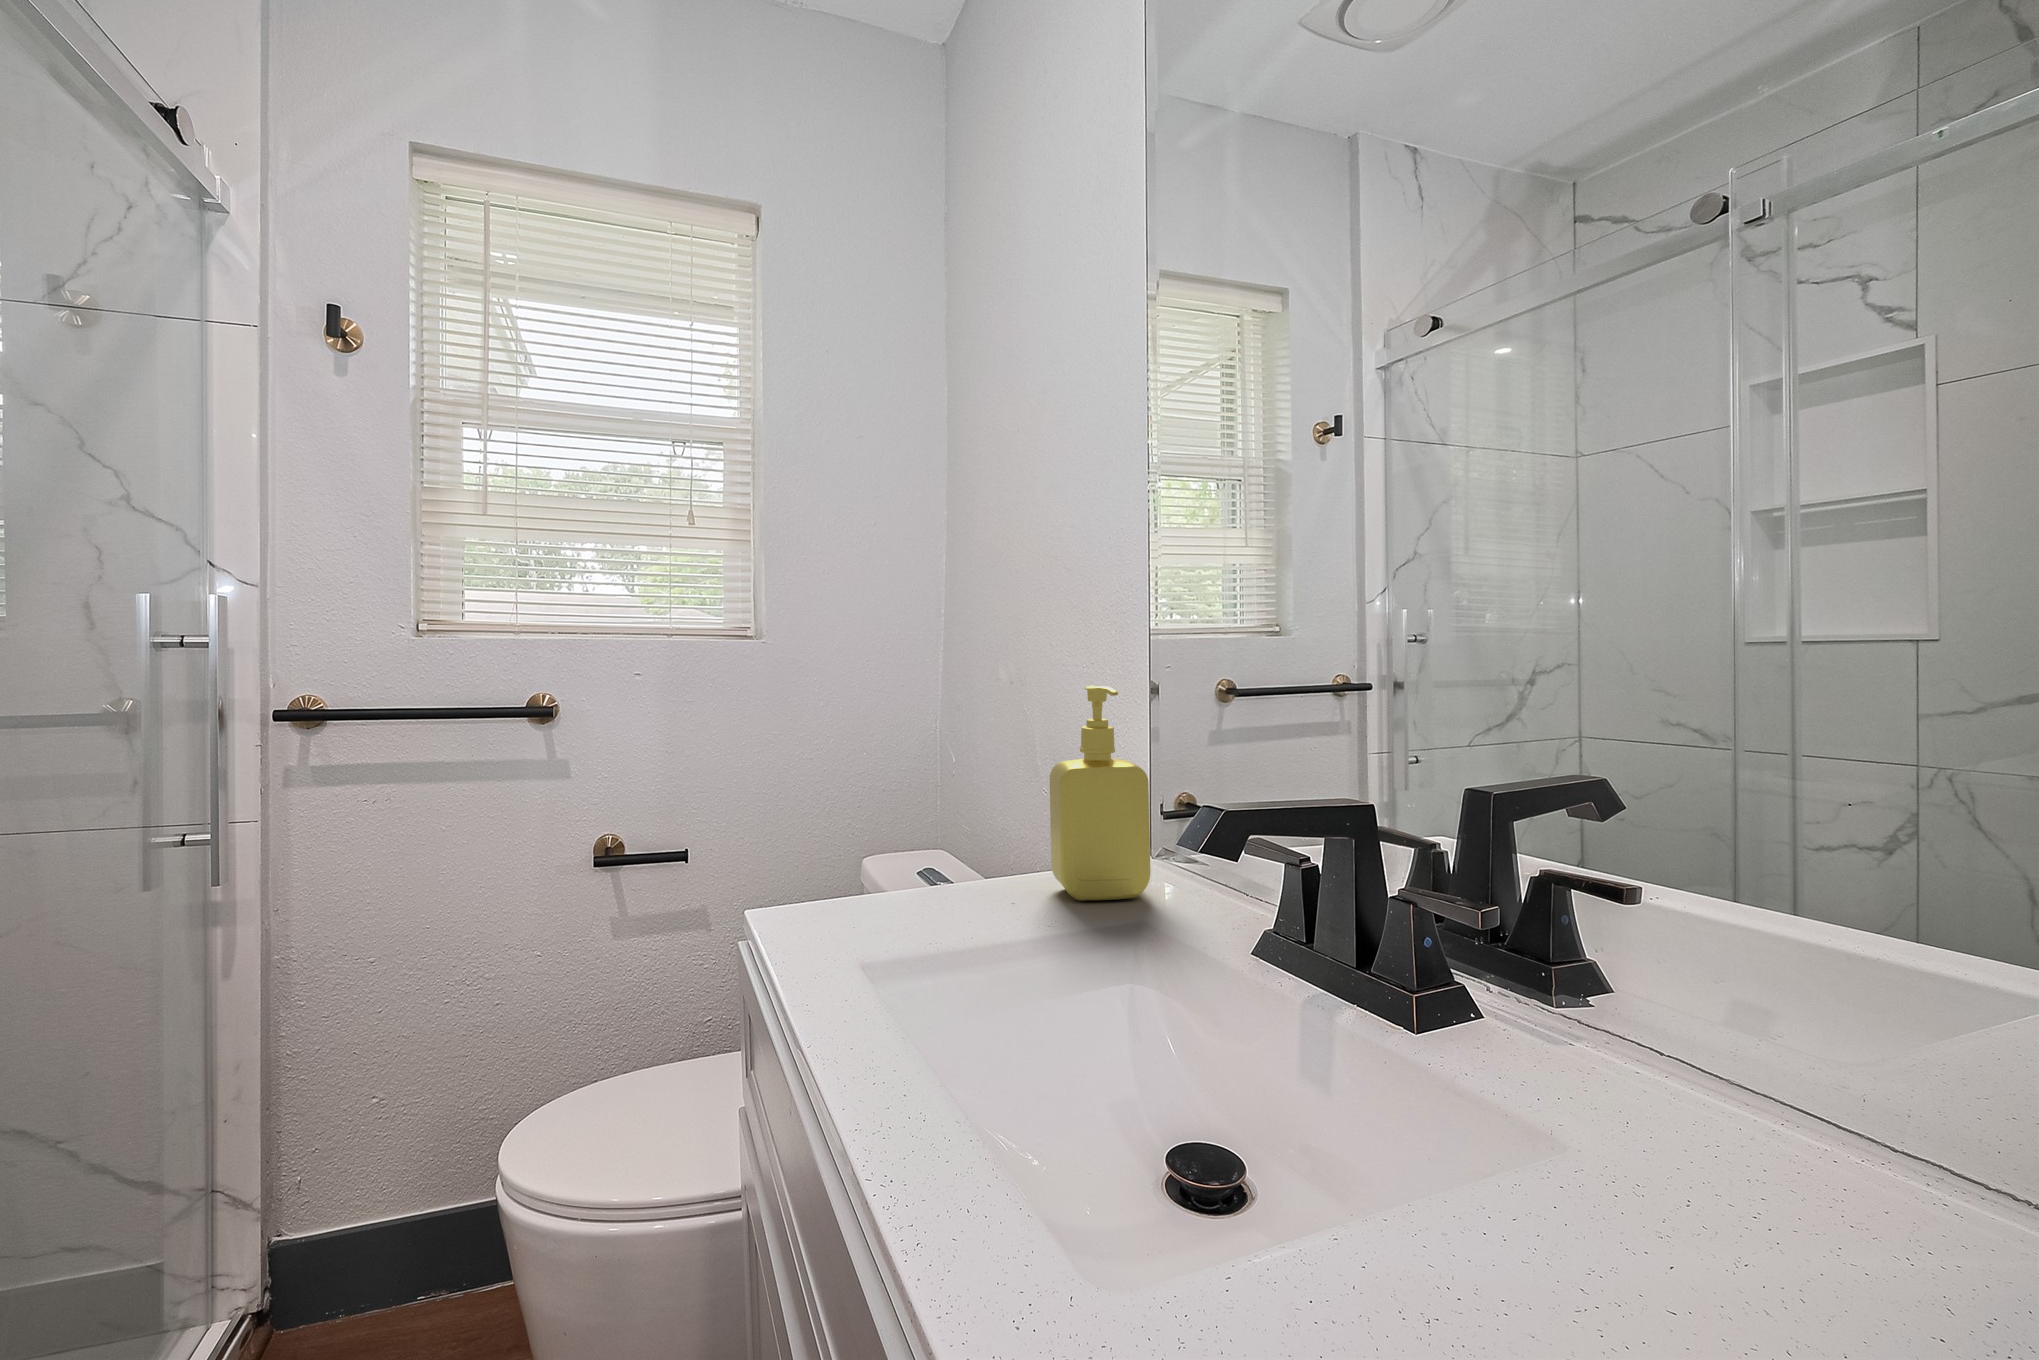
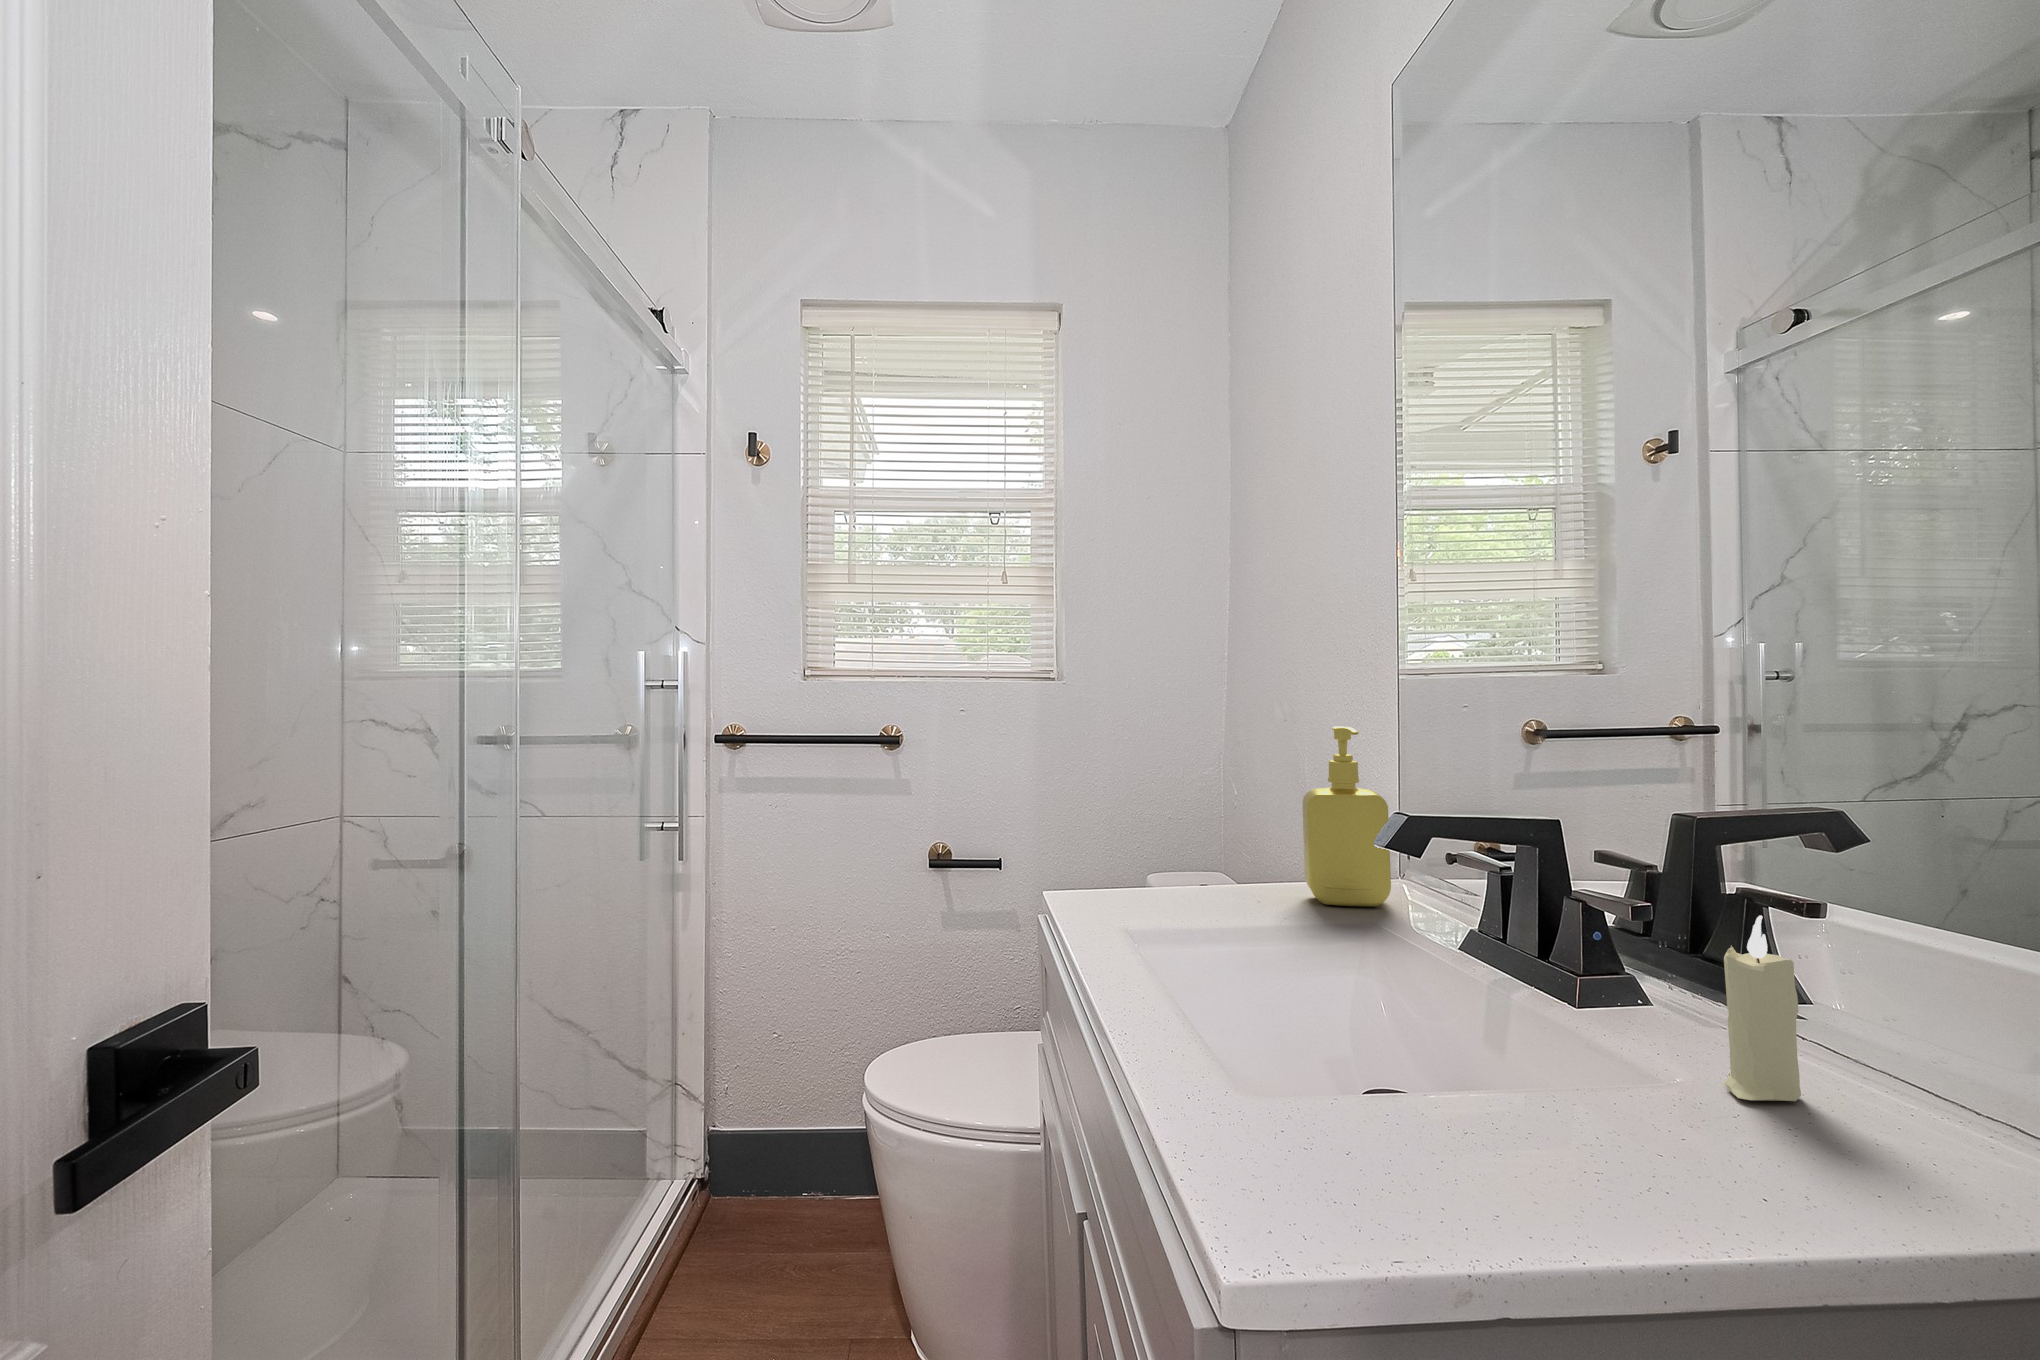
candle: none [1693,938,1809,1209] -> present [1724,916,1801,1101]

